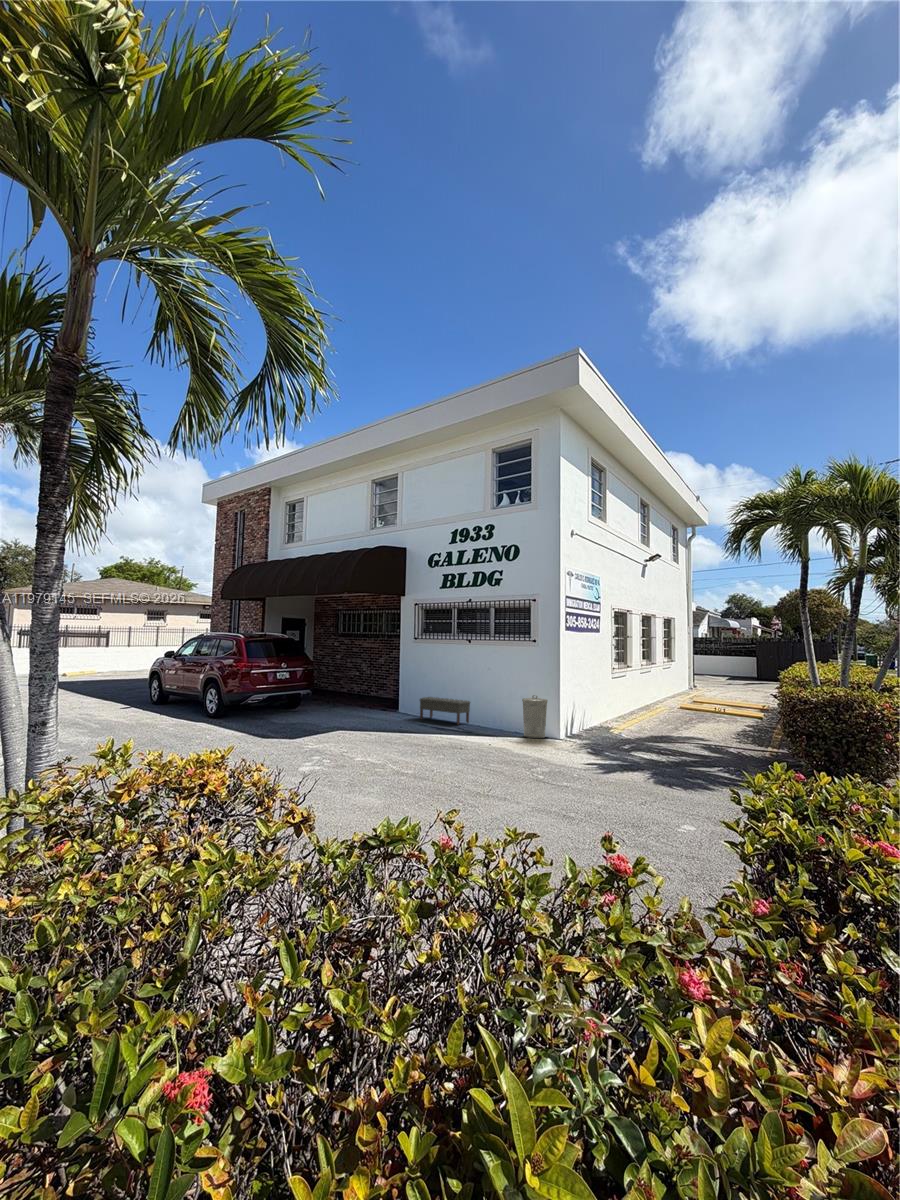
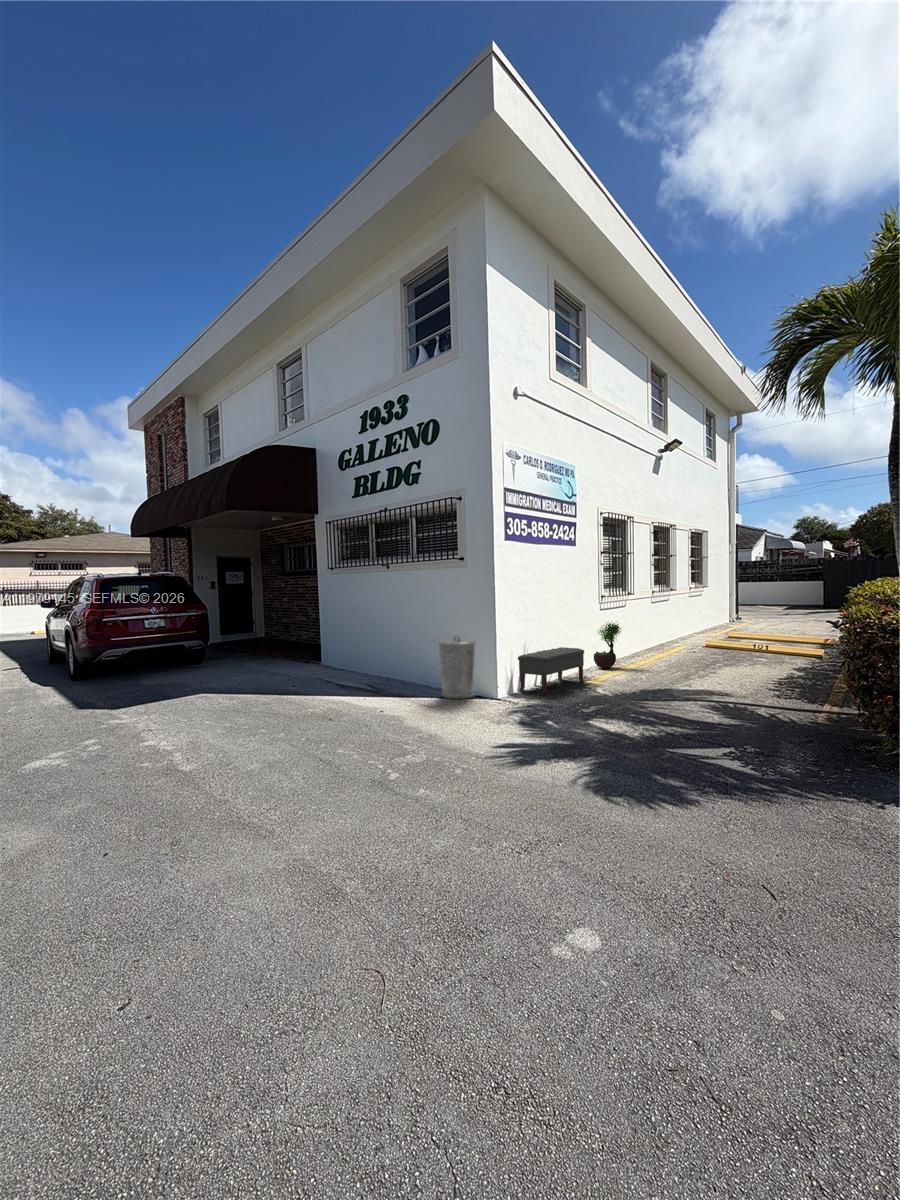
potted tree: none [610,686,630,722] -> present [594,623,621,669]
bench: present [420,697,470,725] -> present [518,647,584,694]

